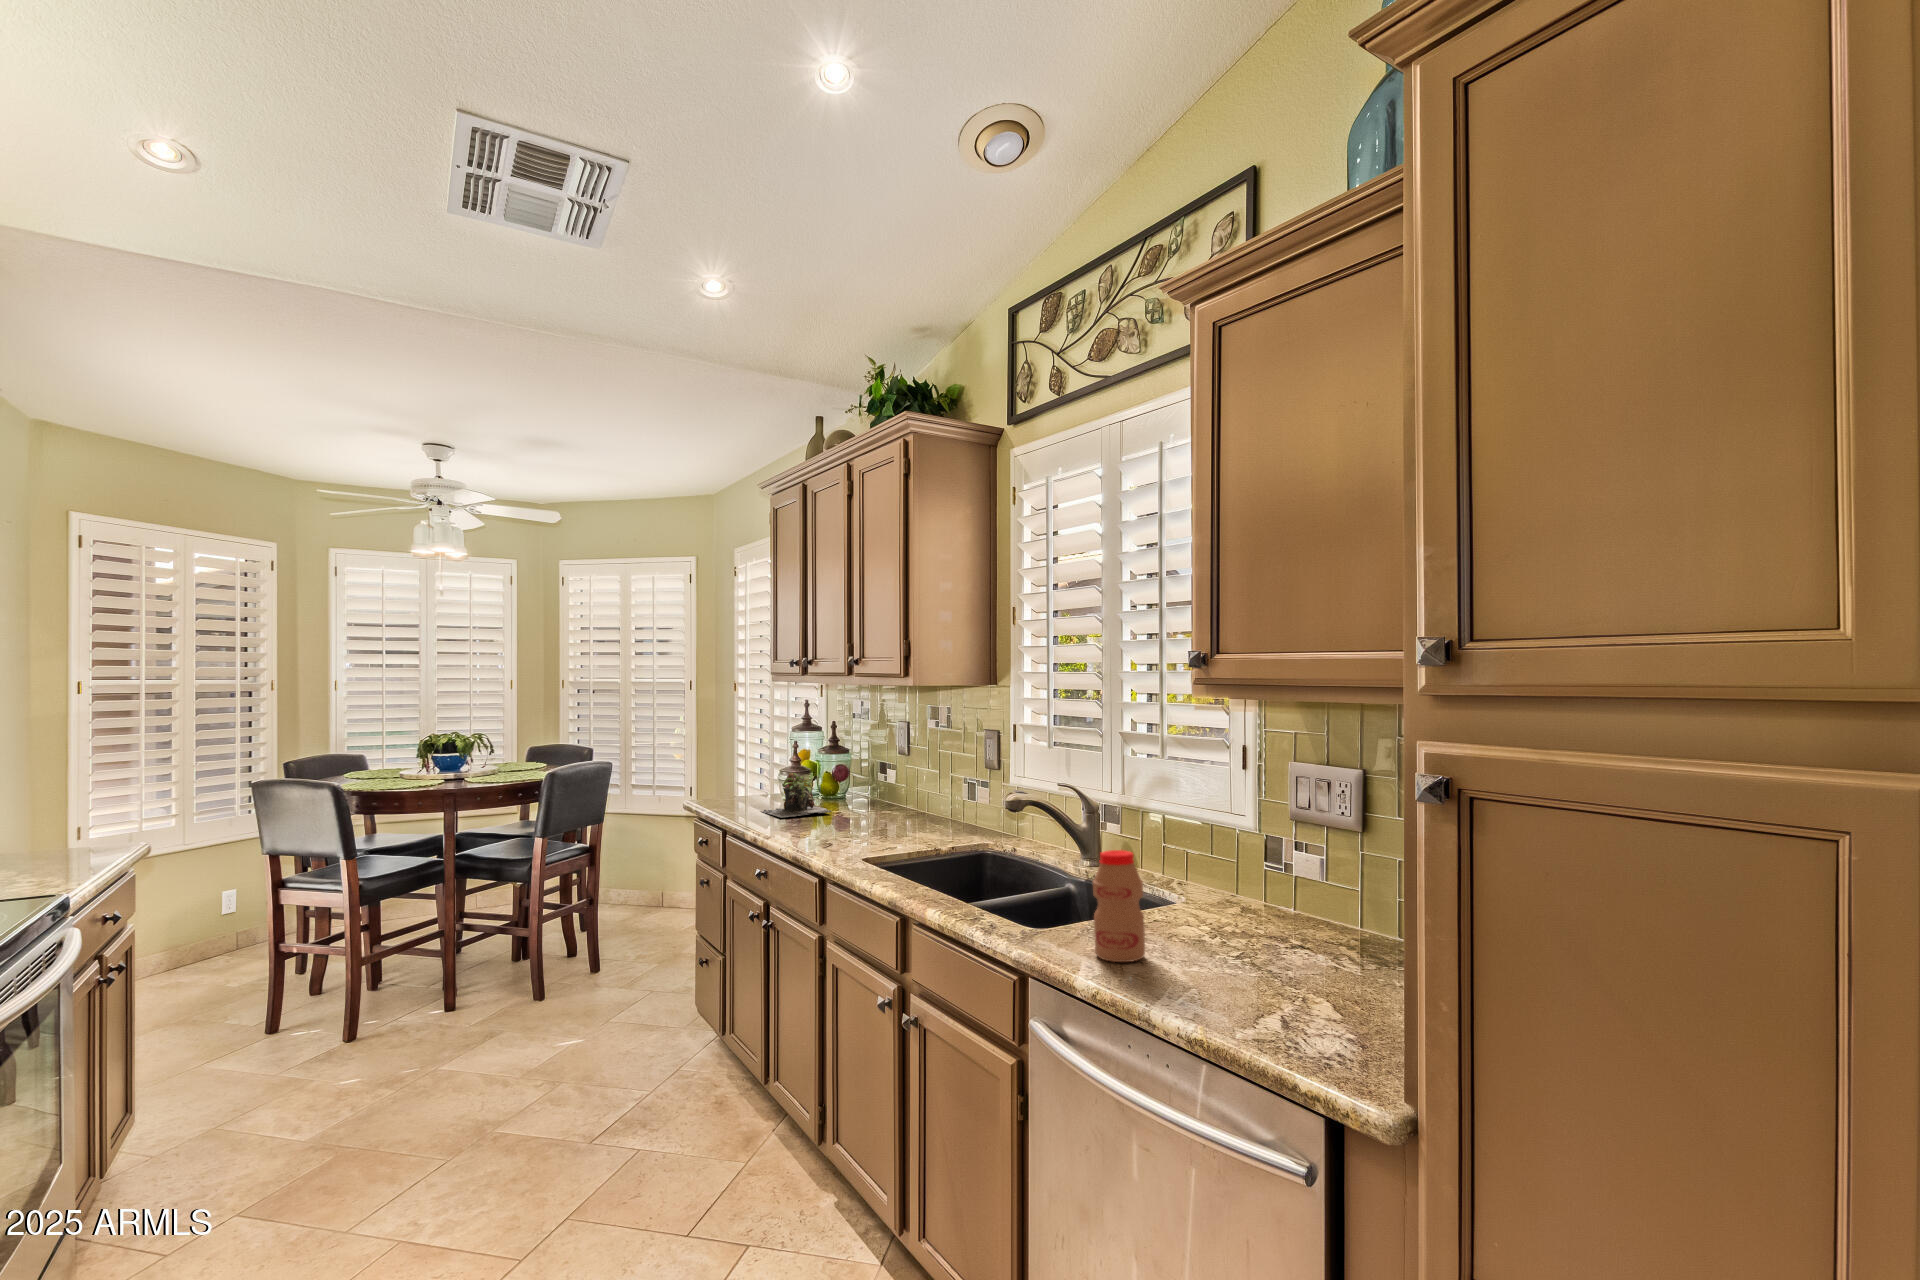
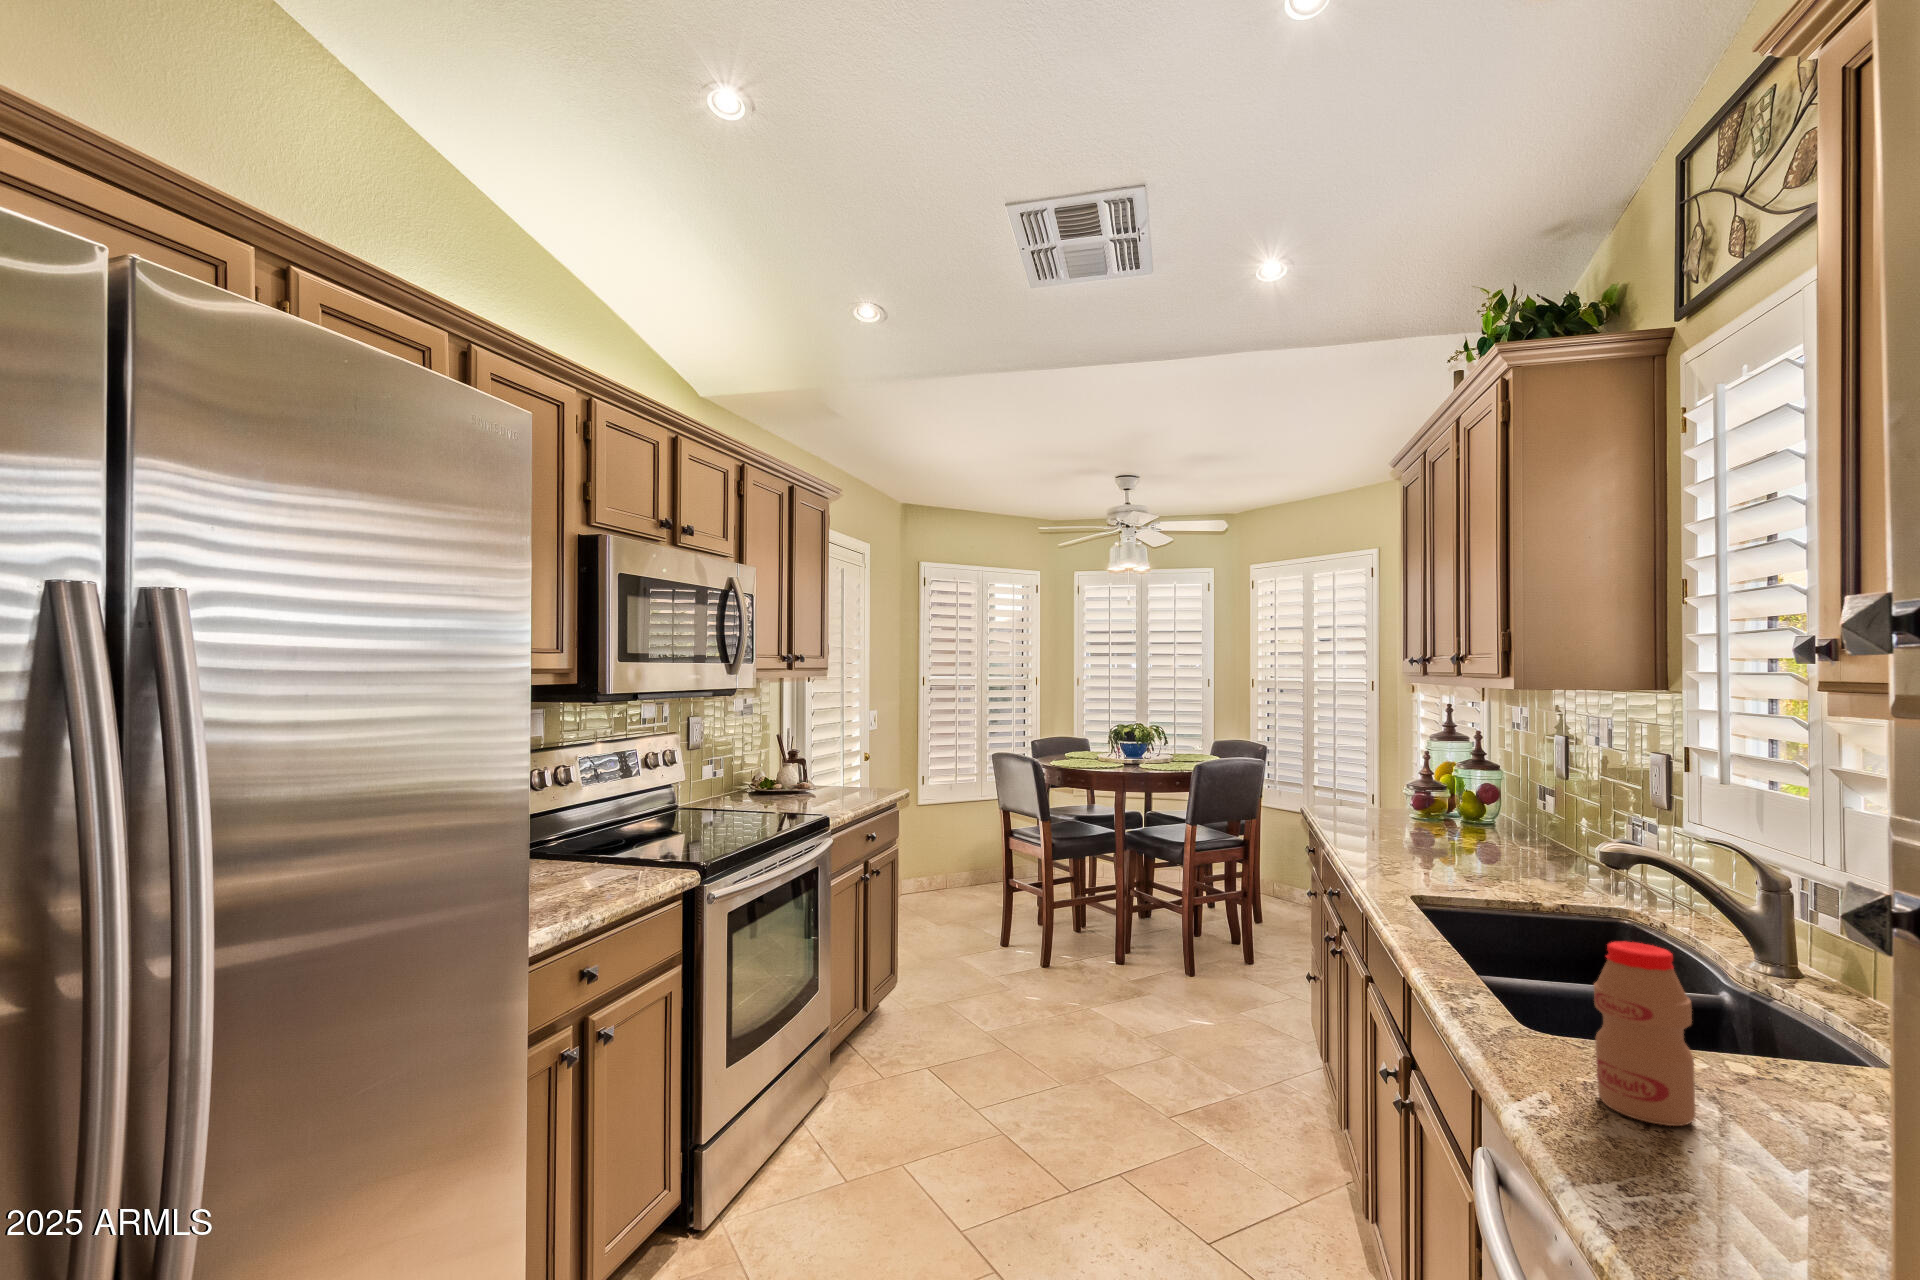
plant: present [761,772,831,818] -> none [1367,786,1450,838]

